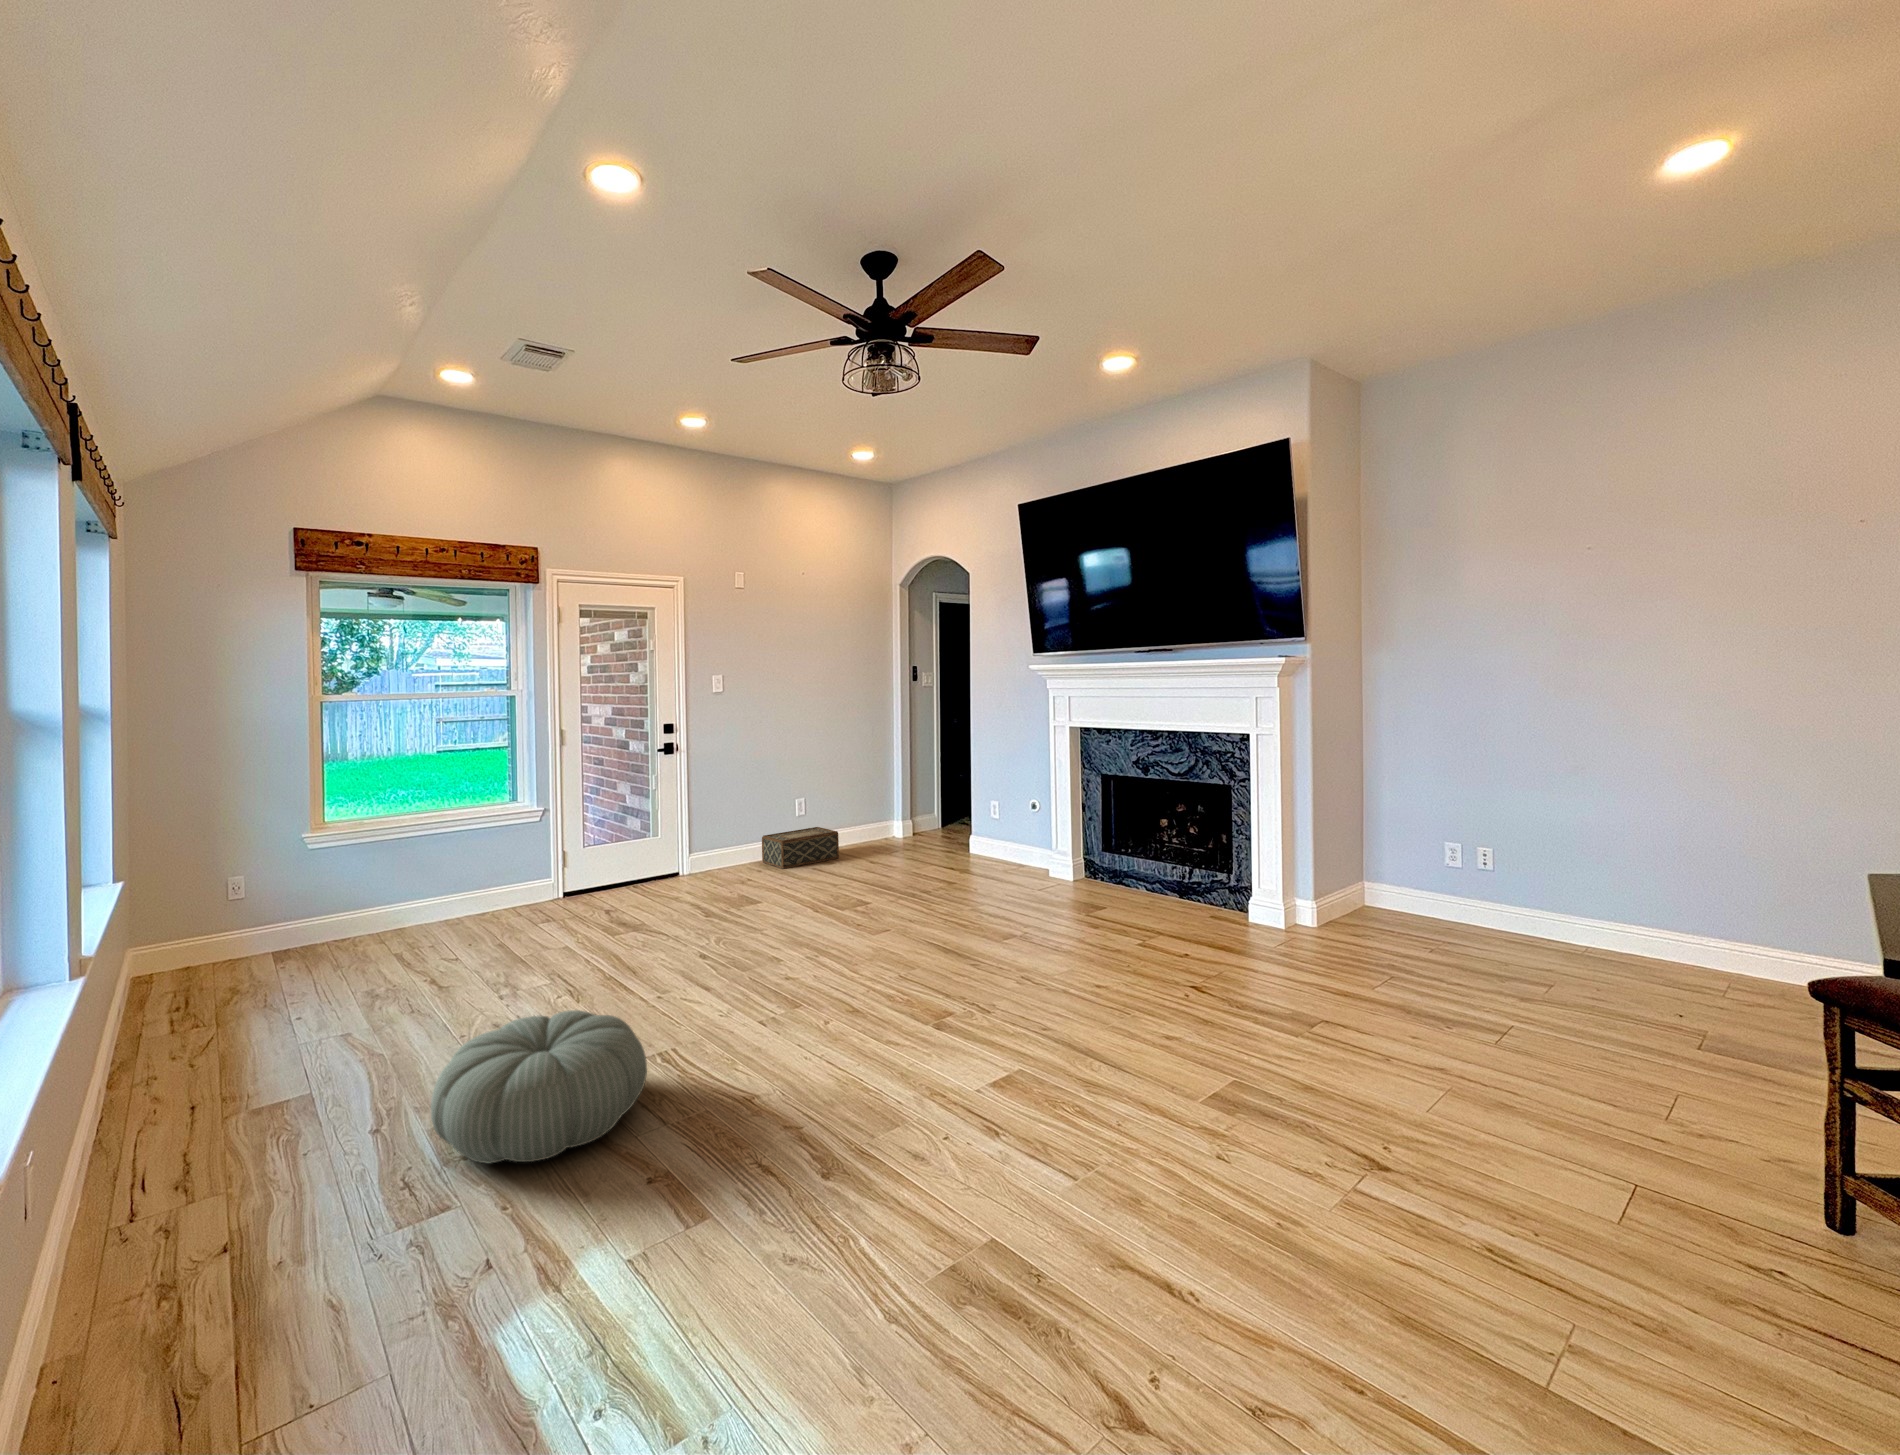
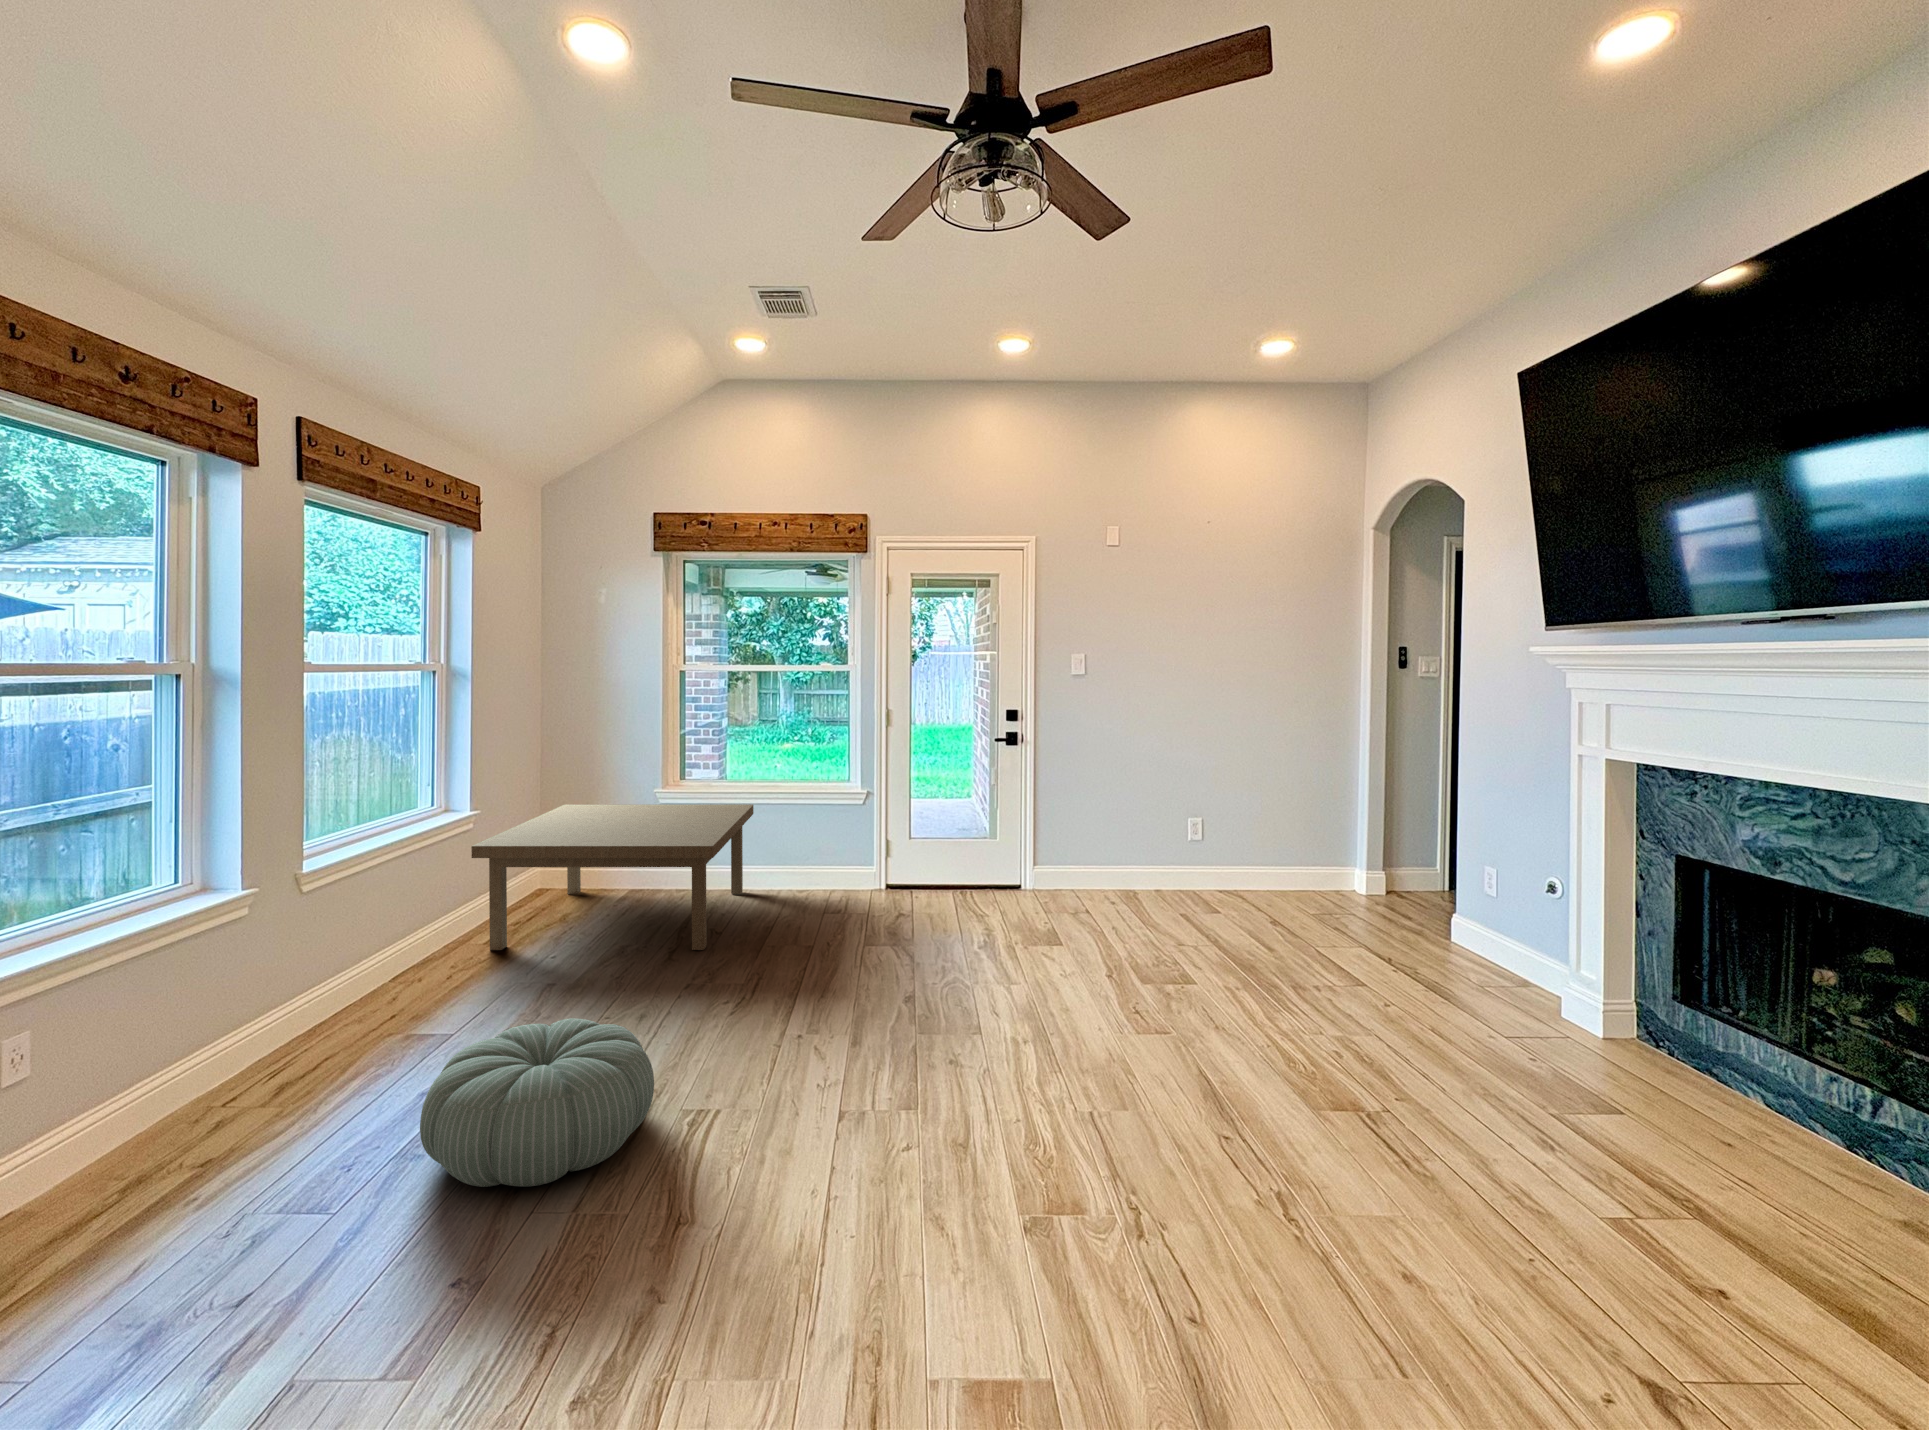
woven basket: present [762,827,839,869] -> none [1129,858,1232,906]
coffee table: none [150,837,473,1042] -> present [471,804,754,950]

